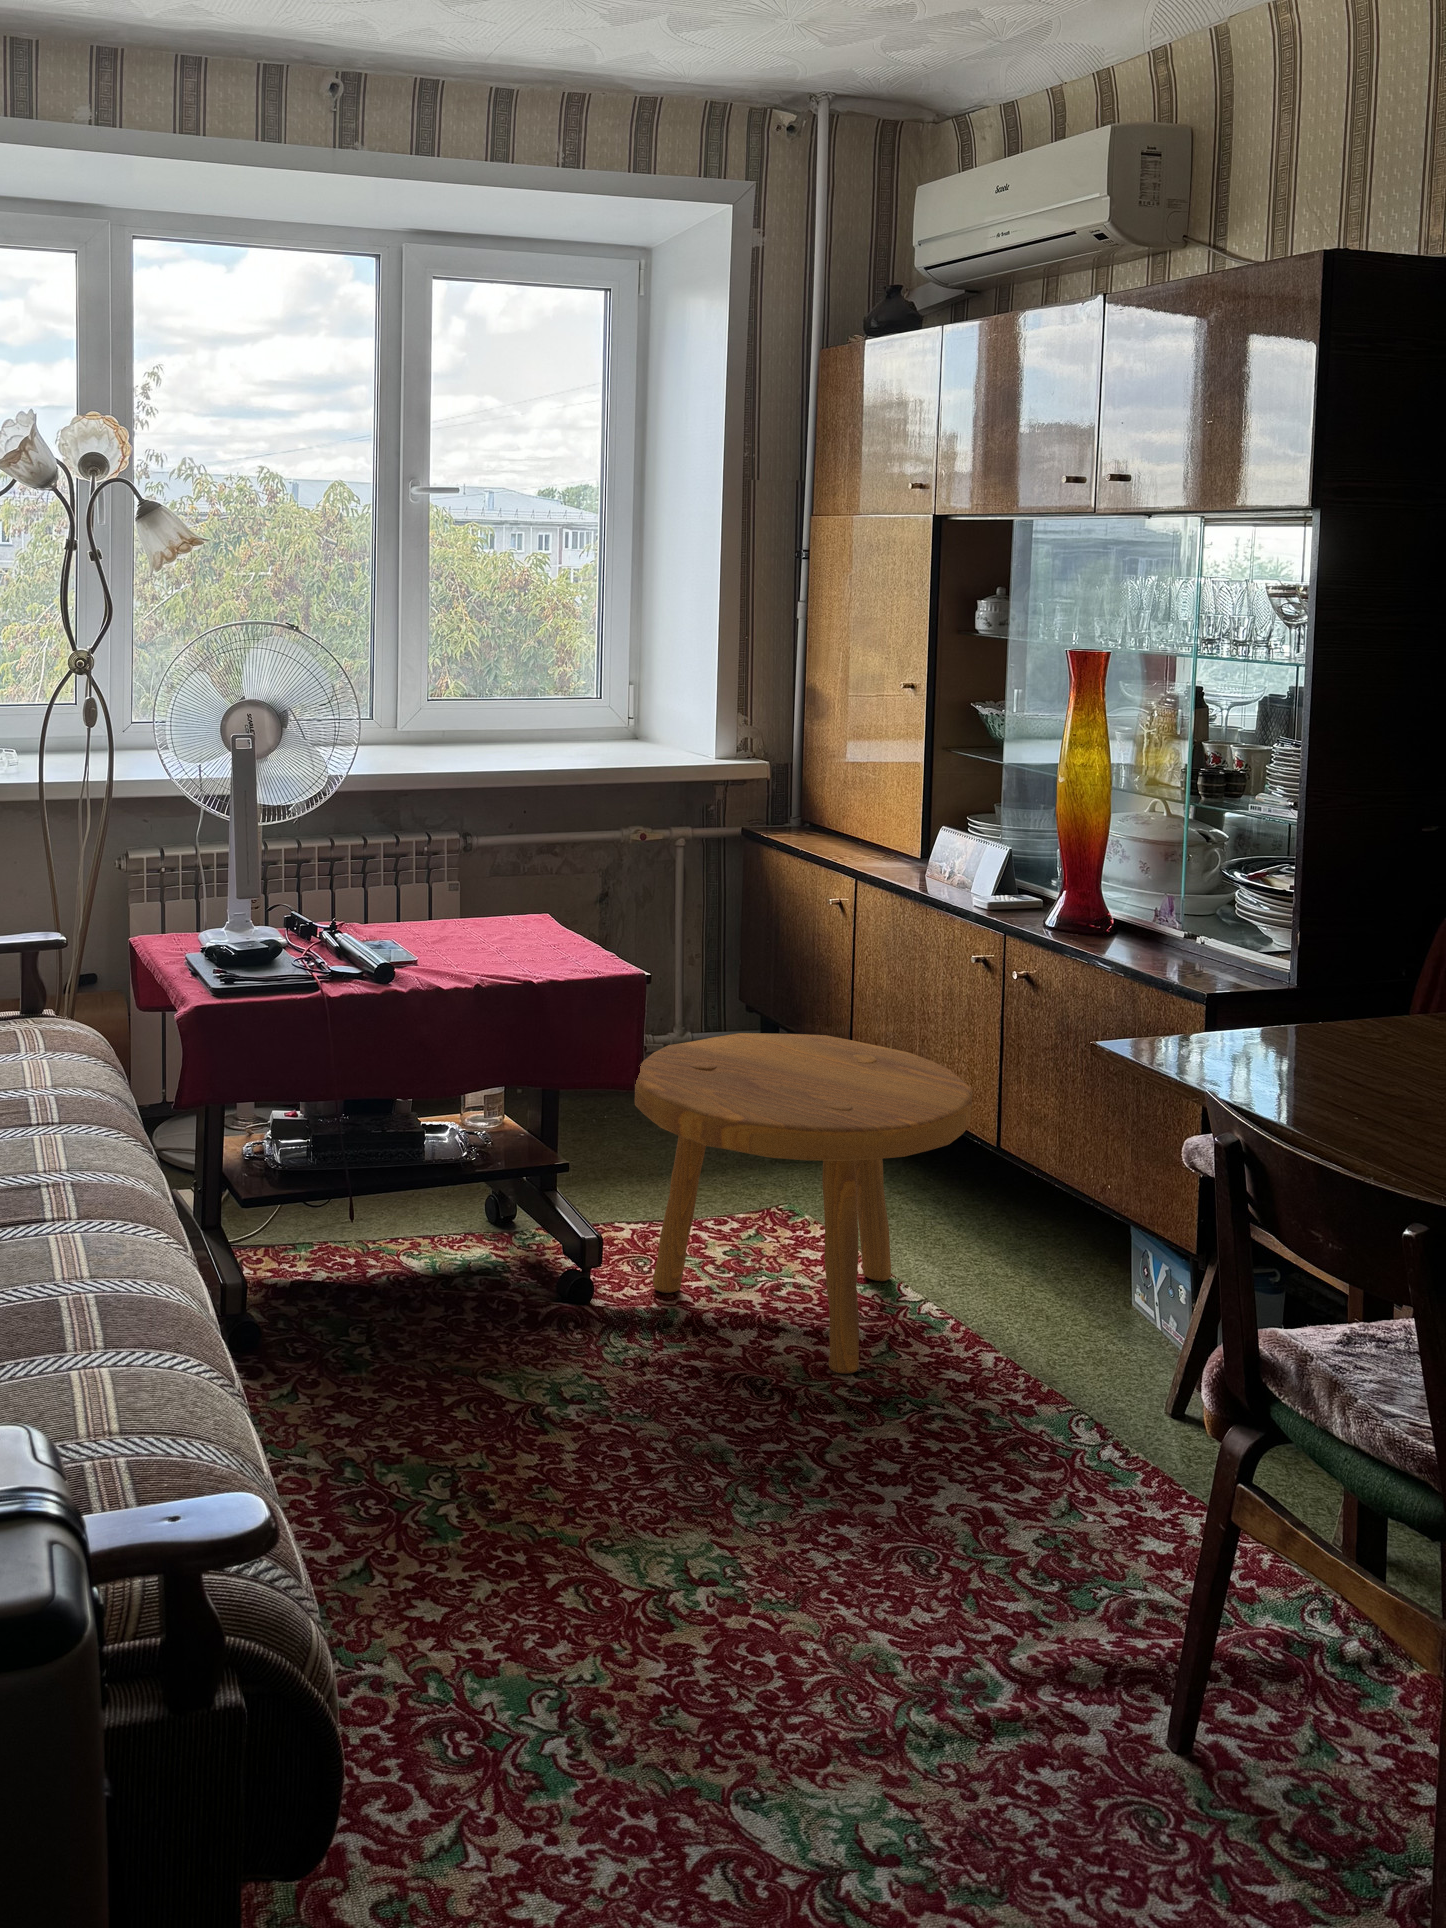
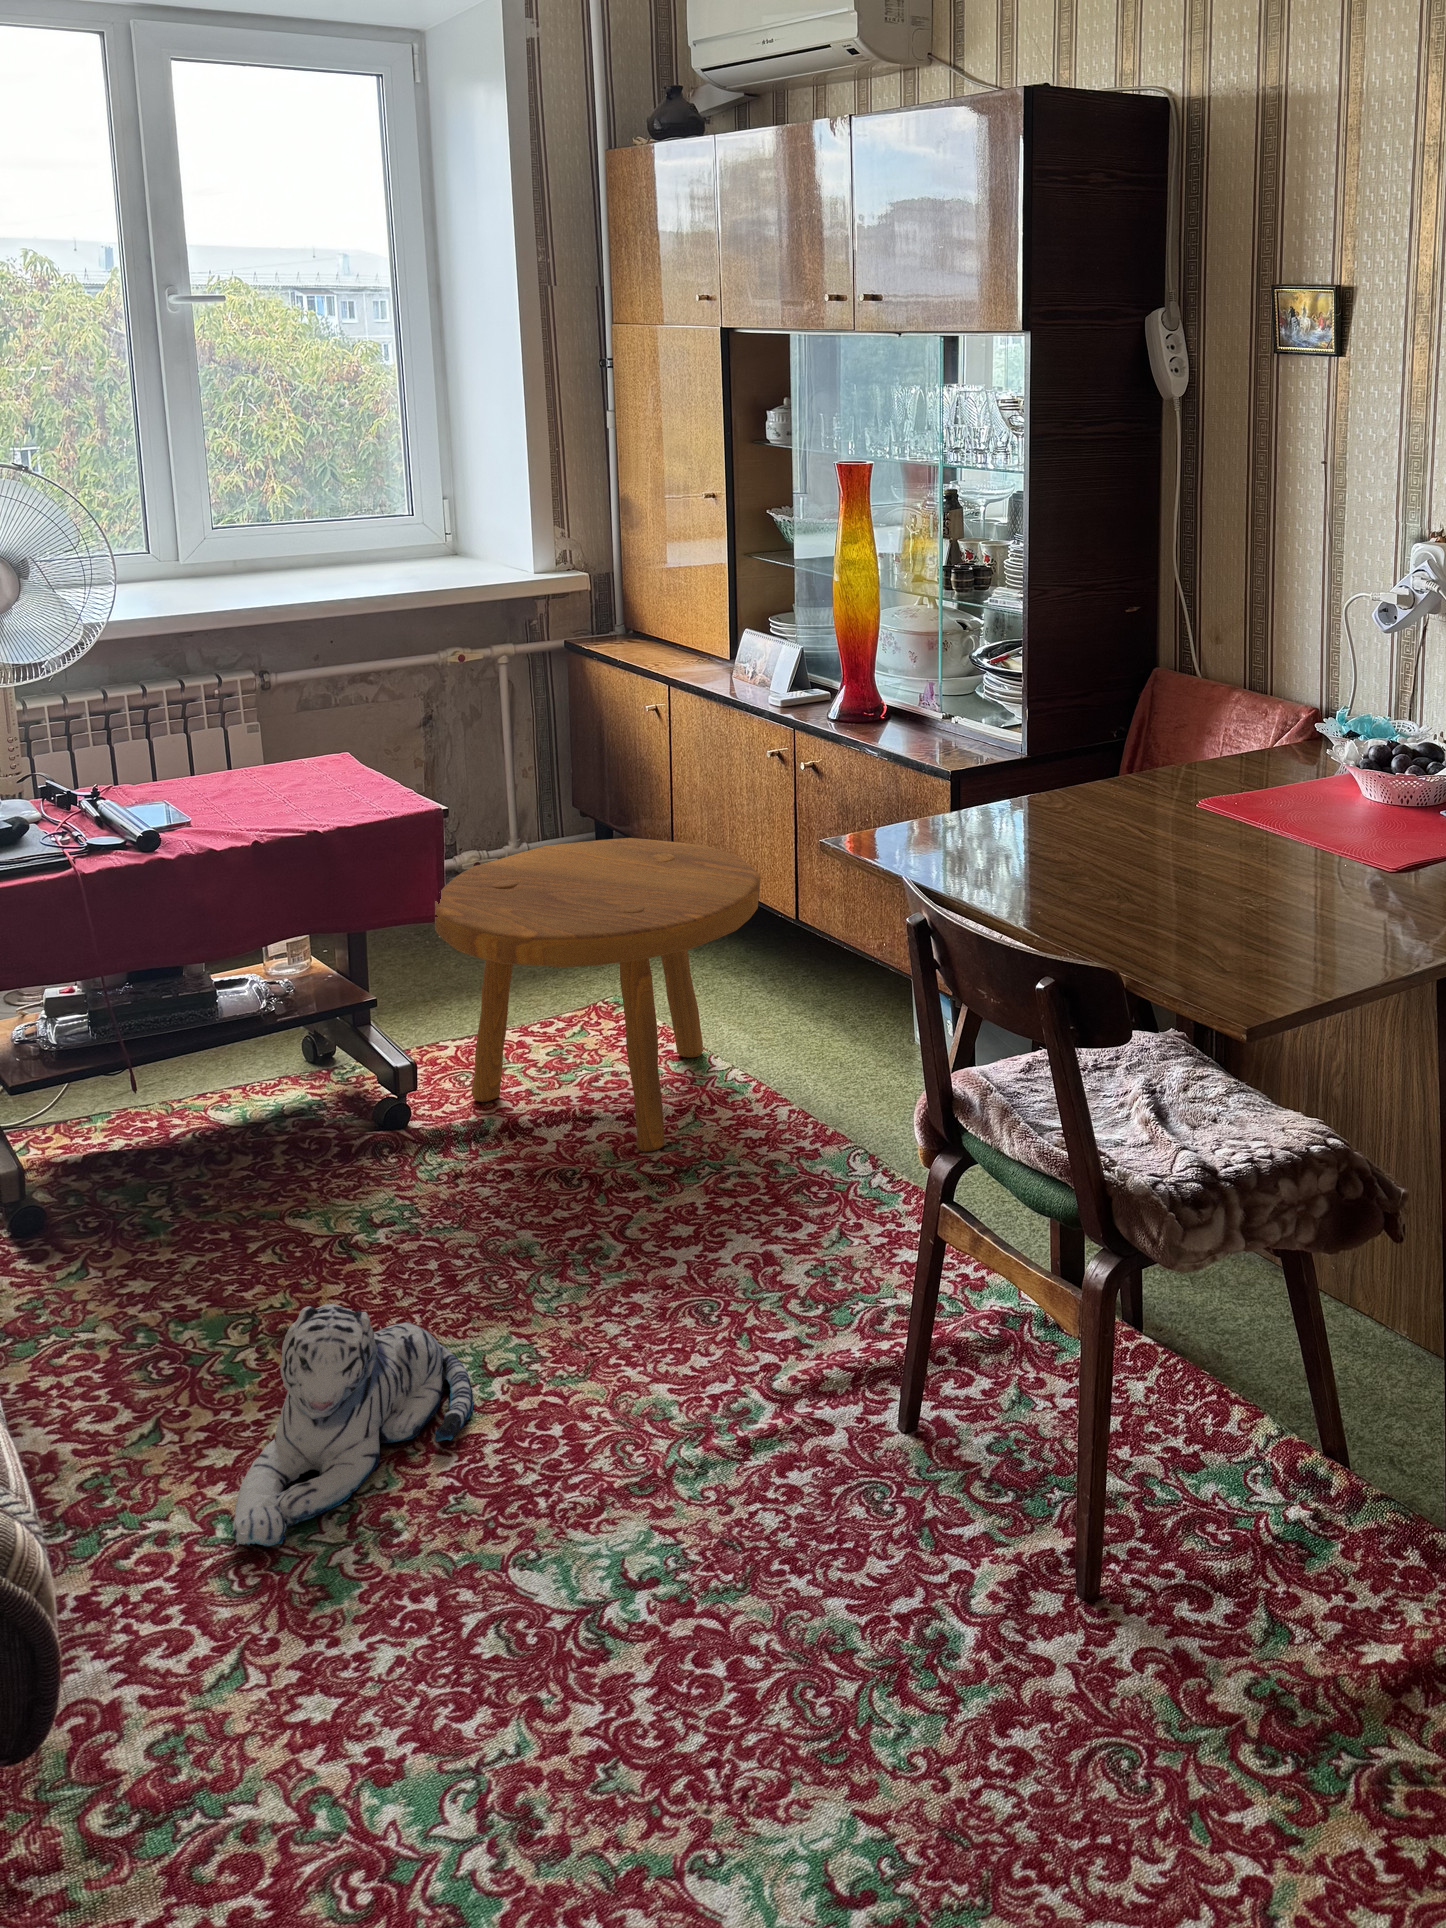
plush toy: none [447,1465,680,1717] -> present [232,1304,474,1547]

